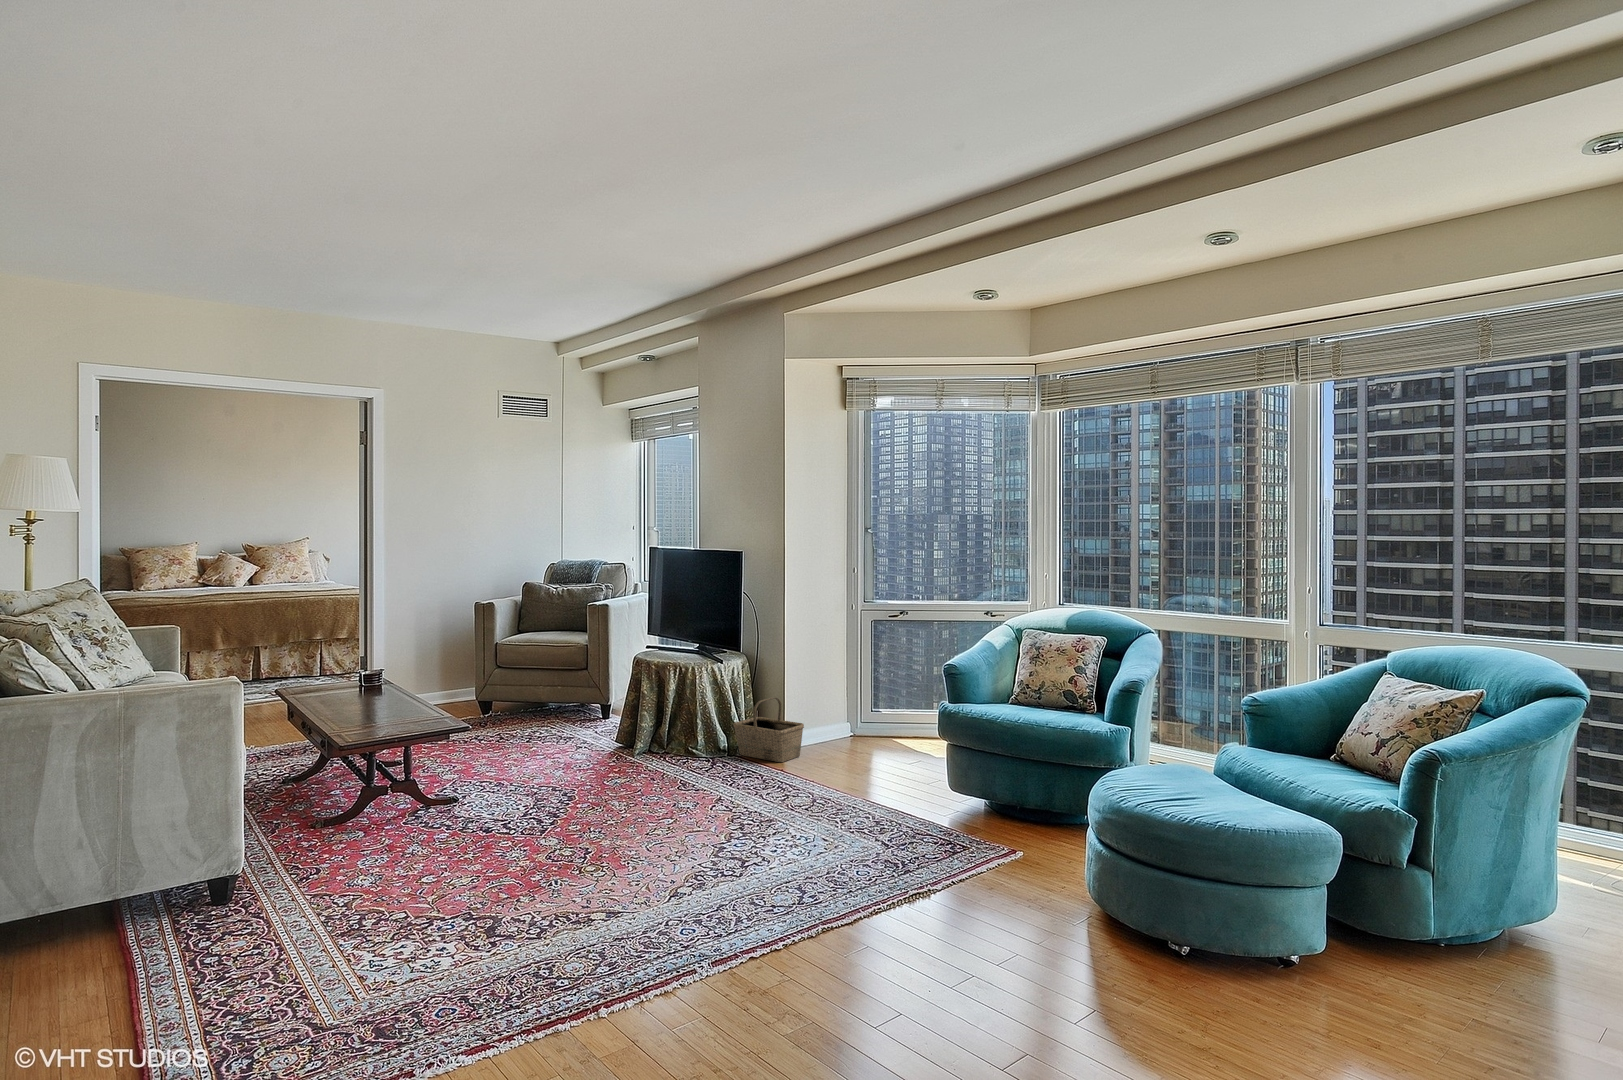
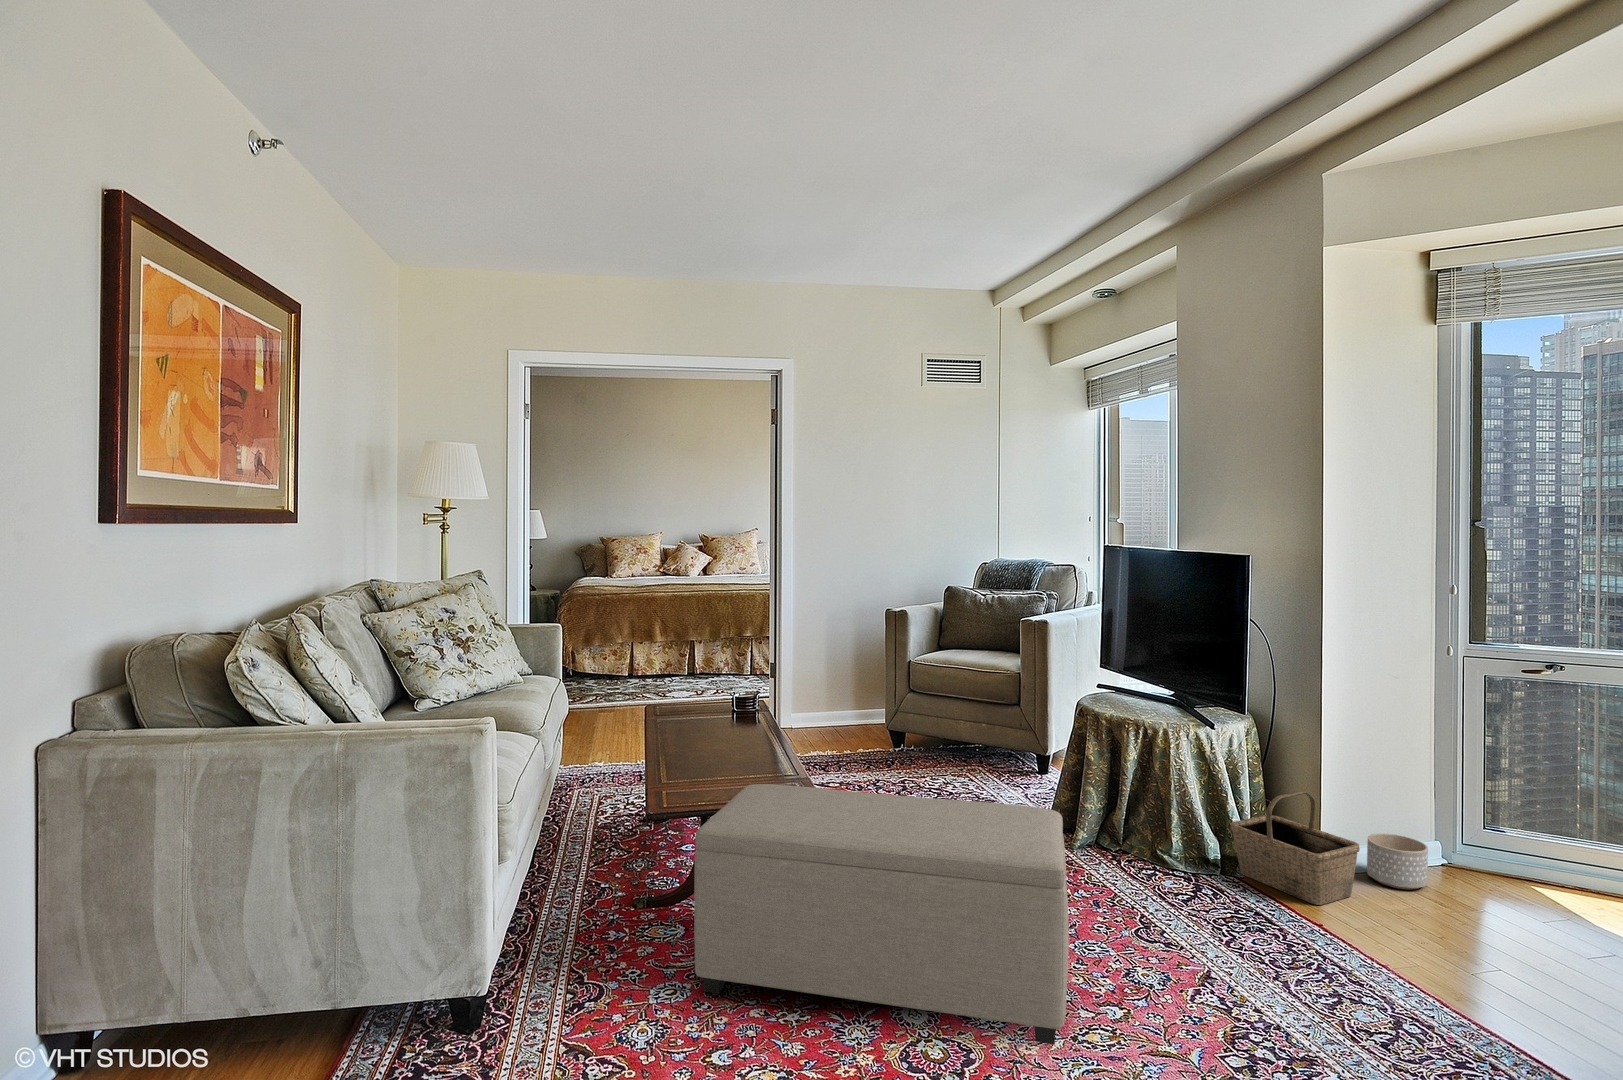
ottoman: none [390,711,641,856] -> present [694,784,1069,1044]
planter: none [810,720,841,749] -> present [1367,834,1428,889]

